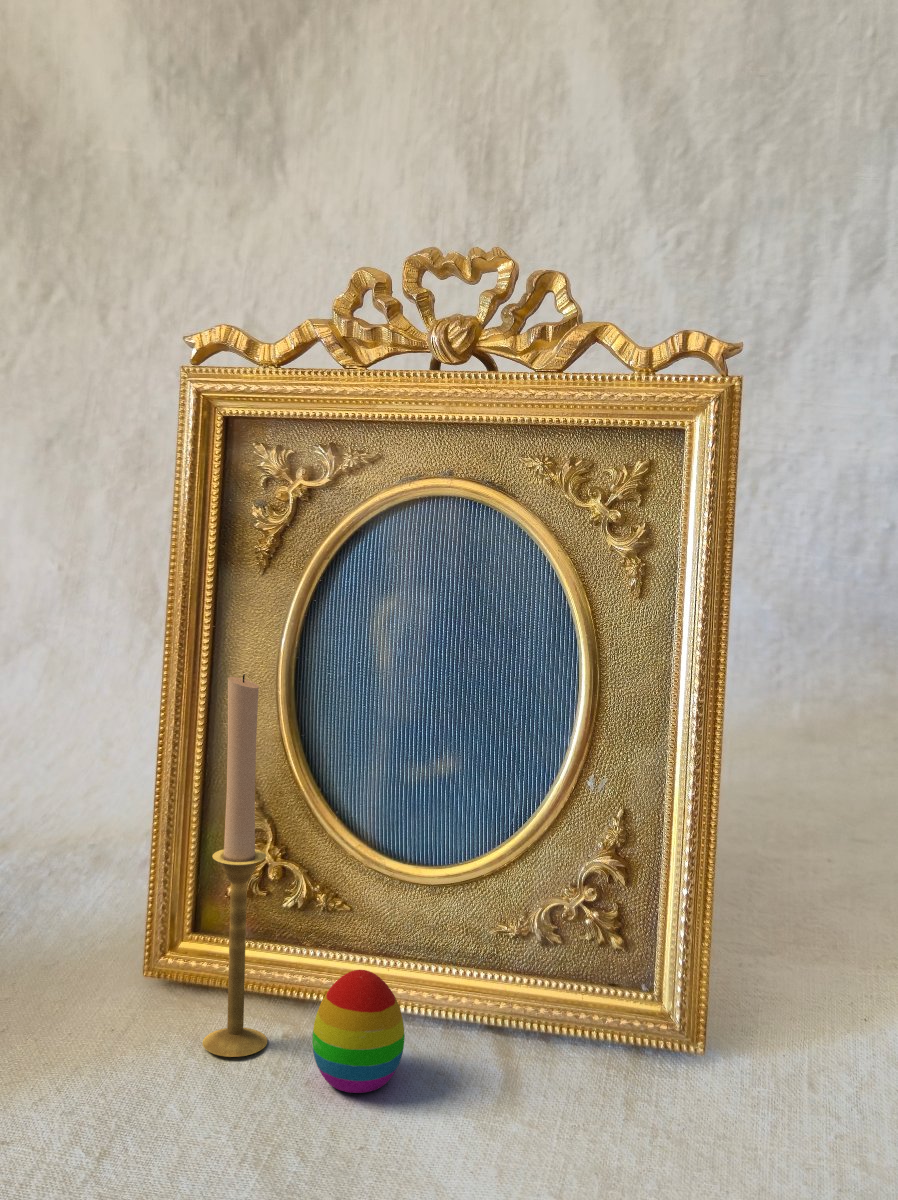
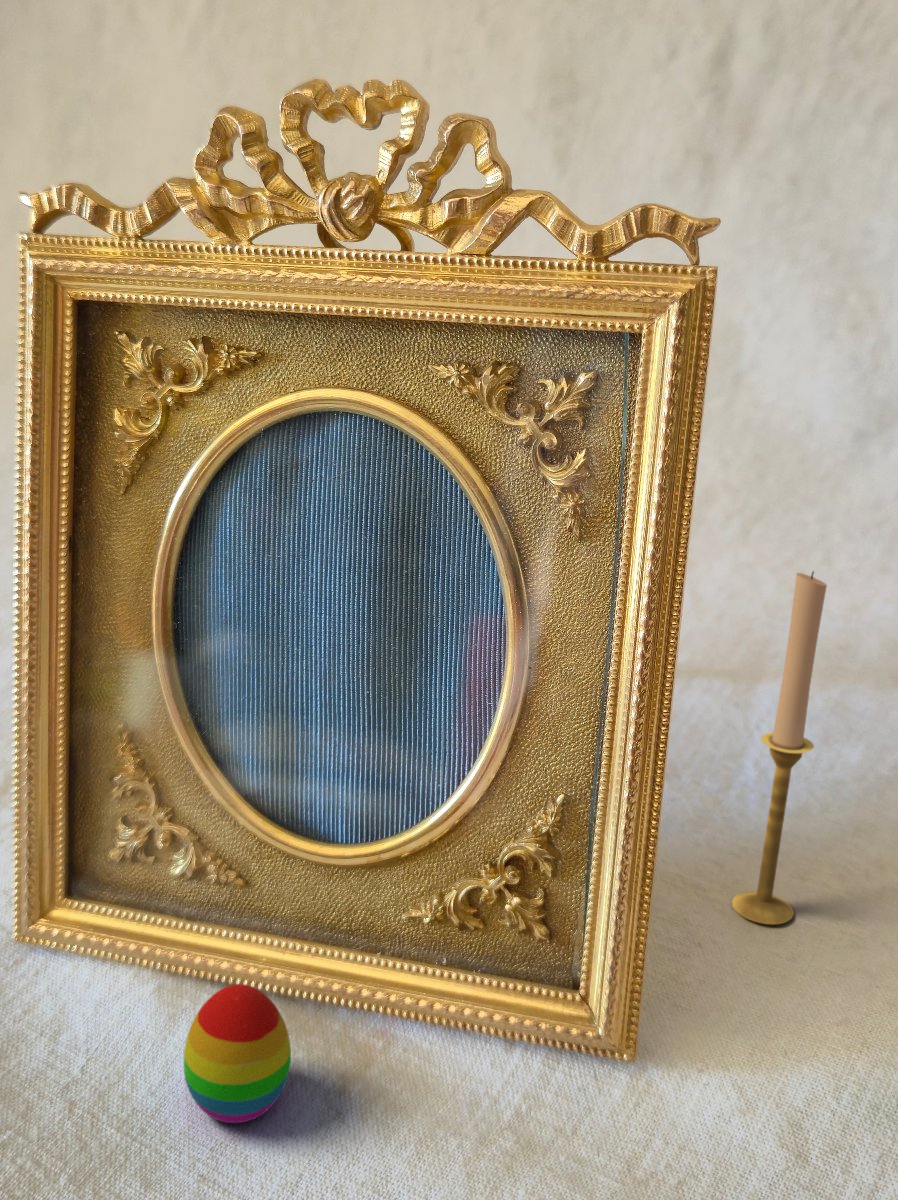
candlestick: present [203,674,267,1057] -> present [732,572,827,924]

